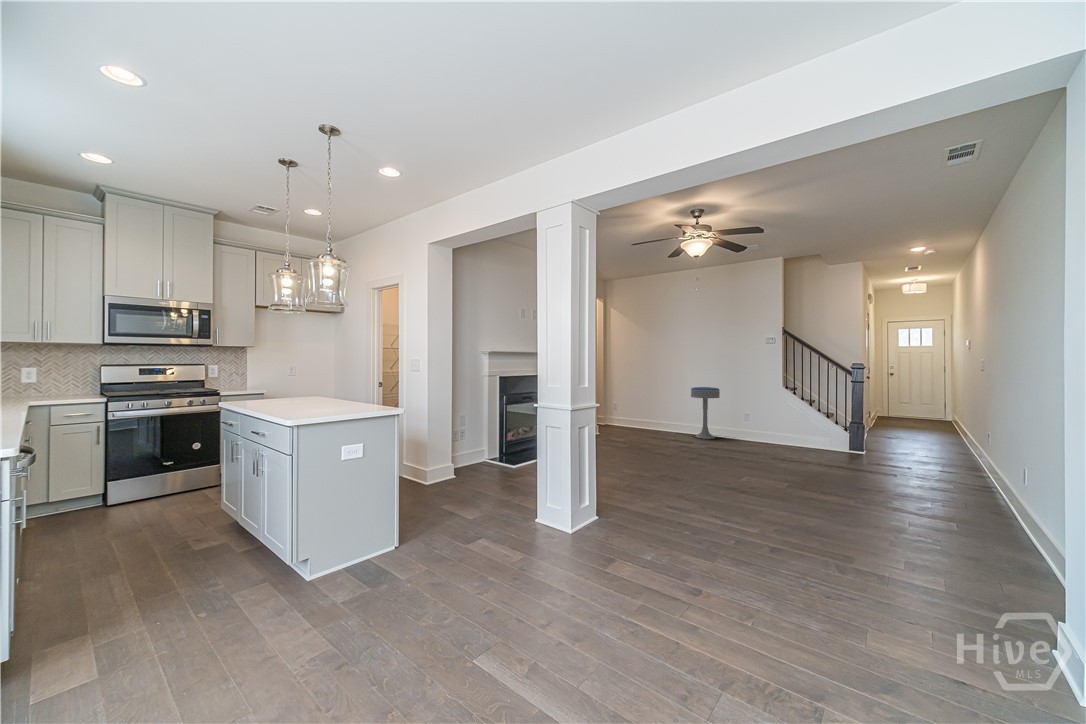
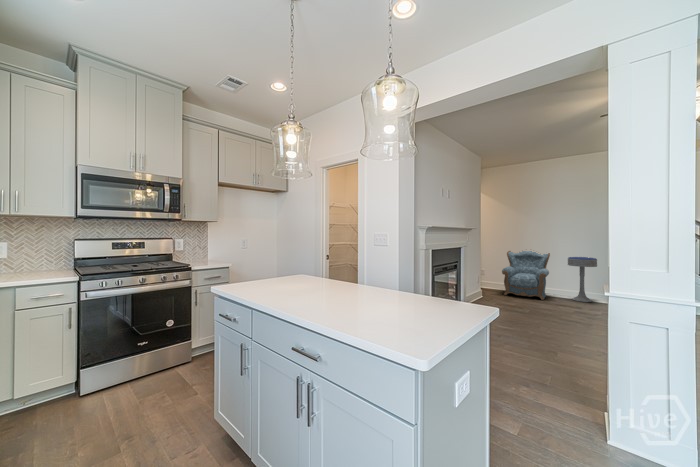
armchair: none [622,379,678,437] -> present [502,251,550,300]

